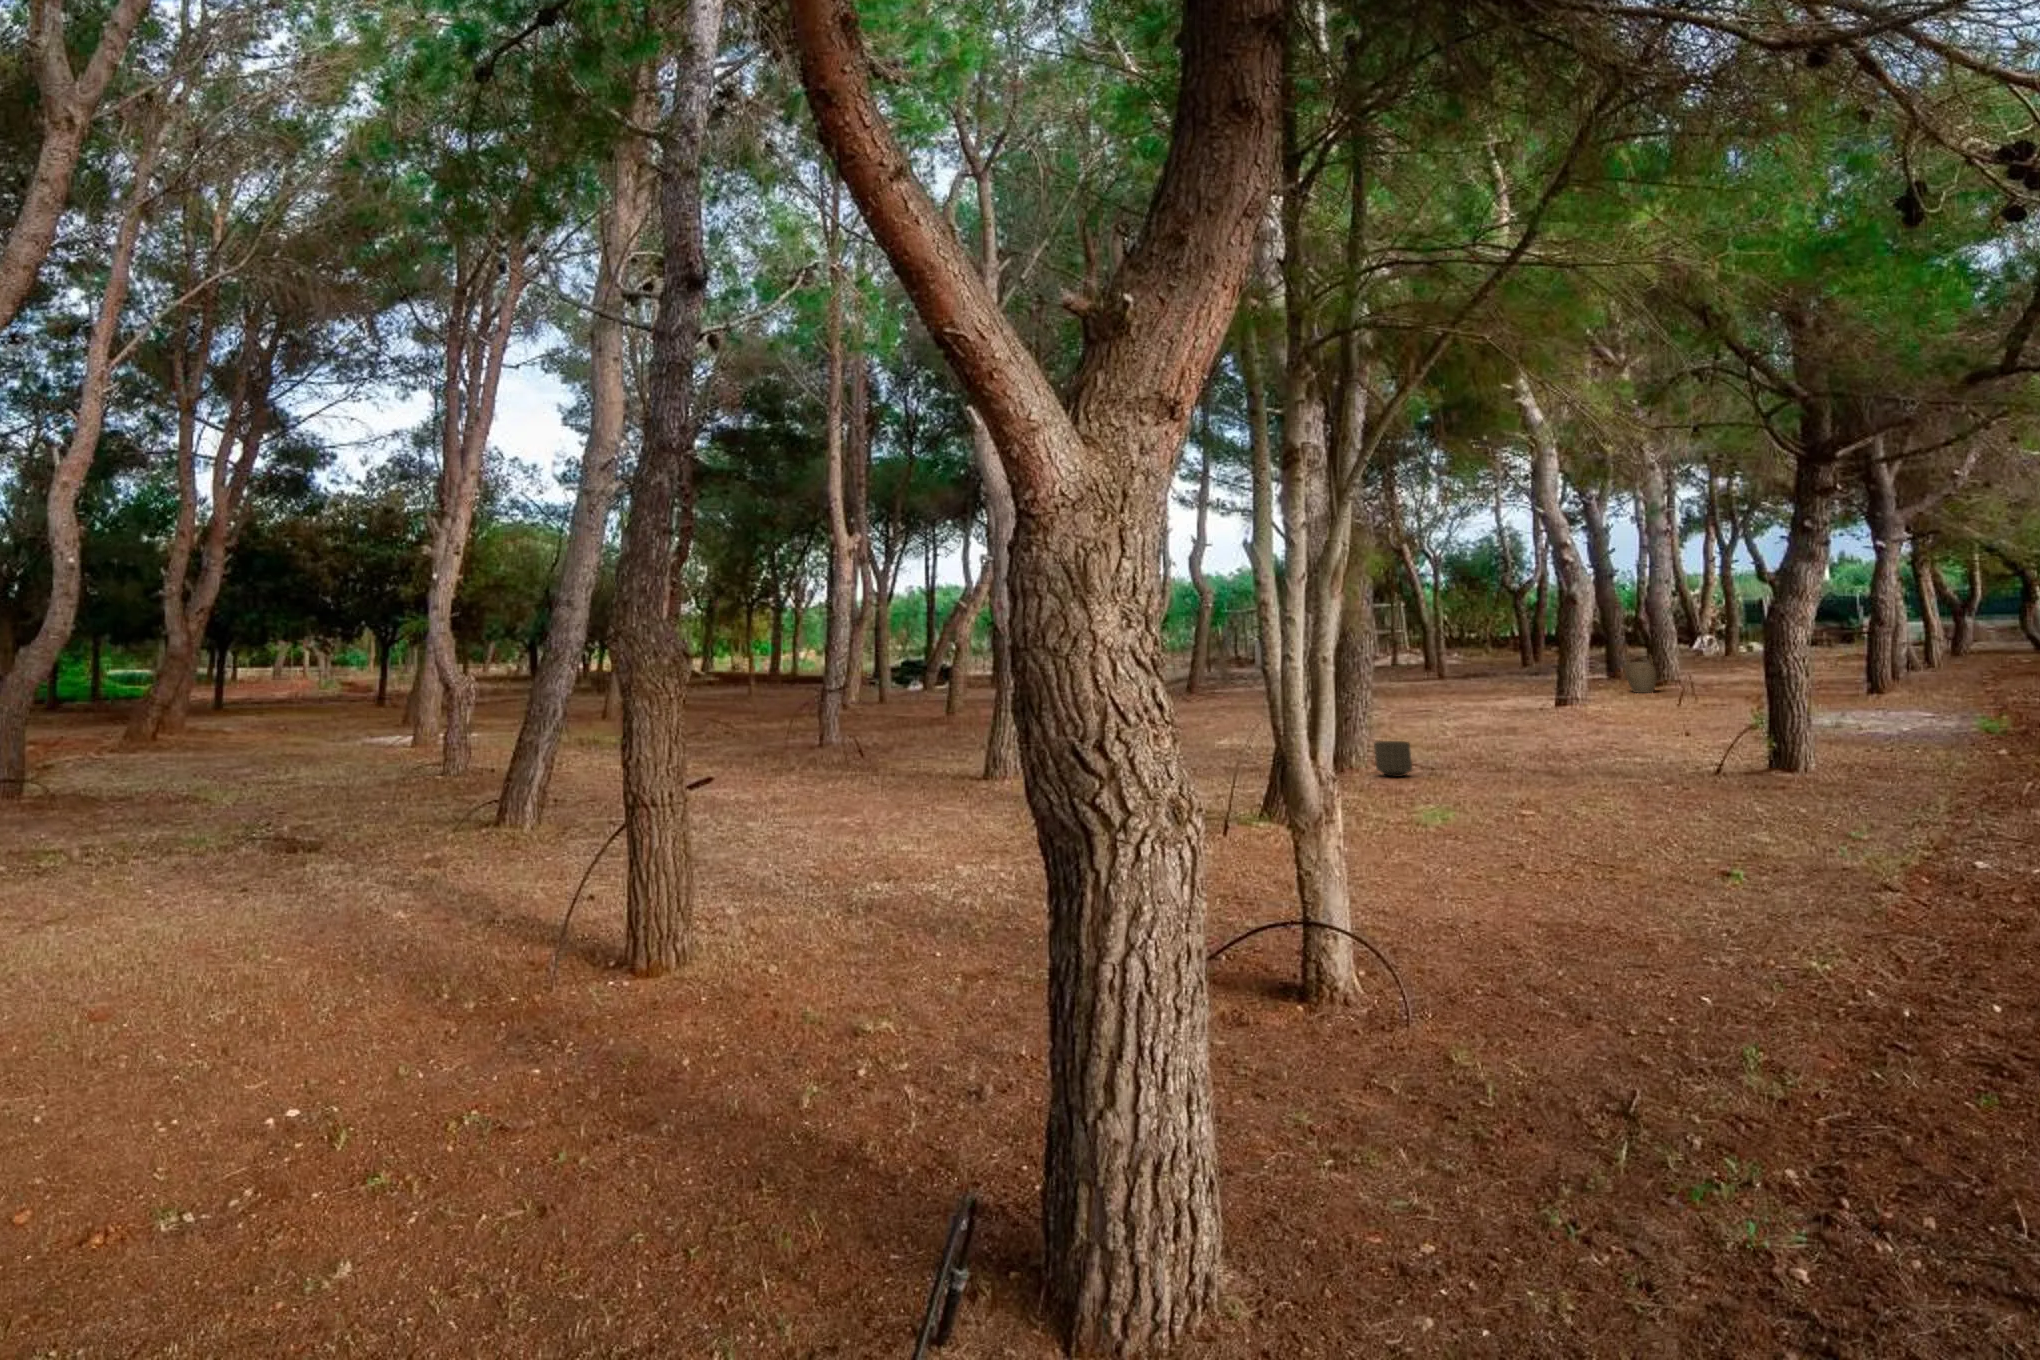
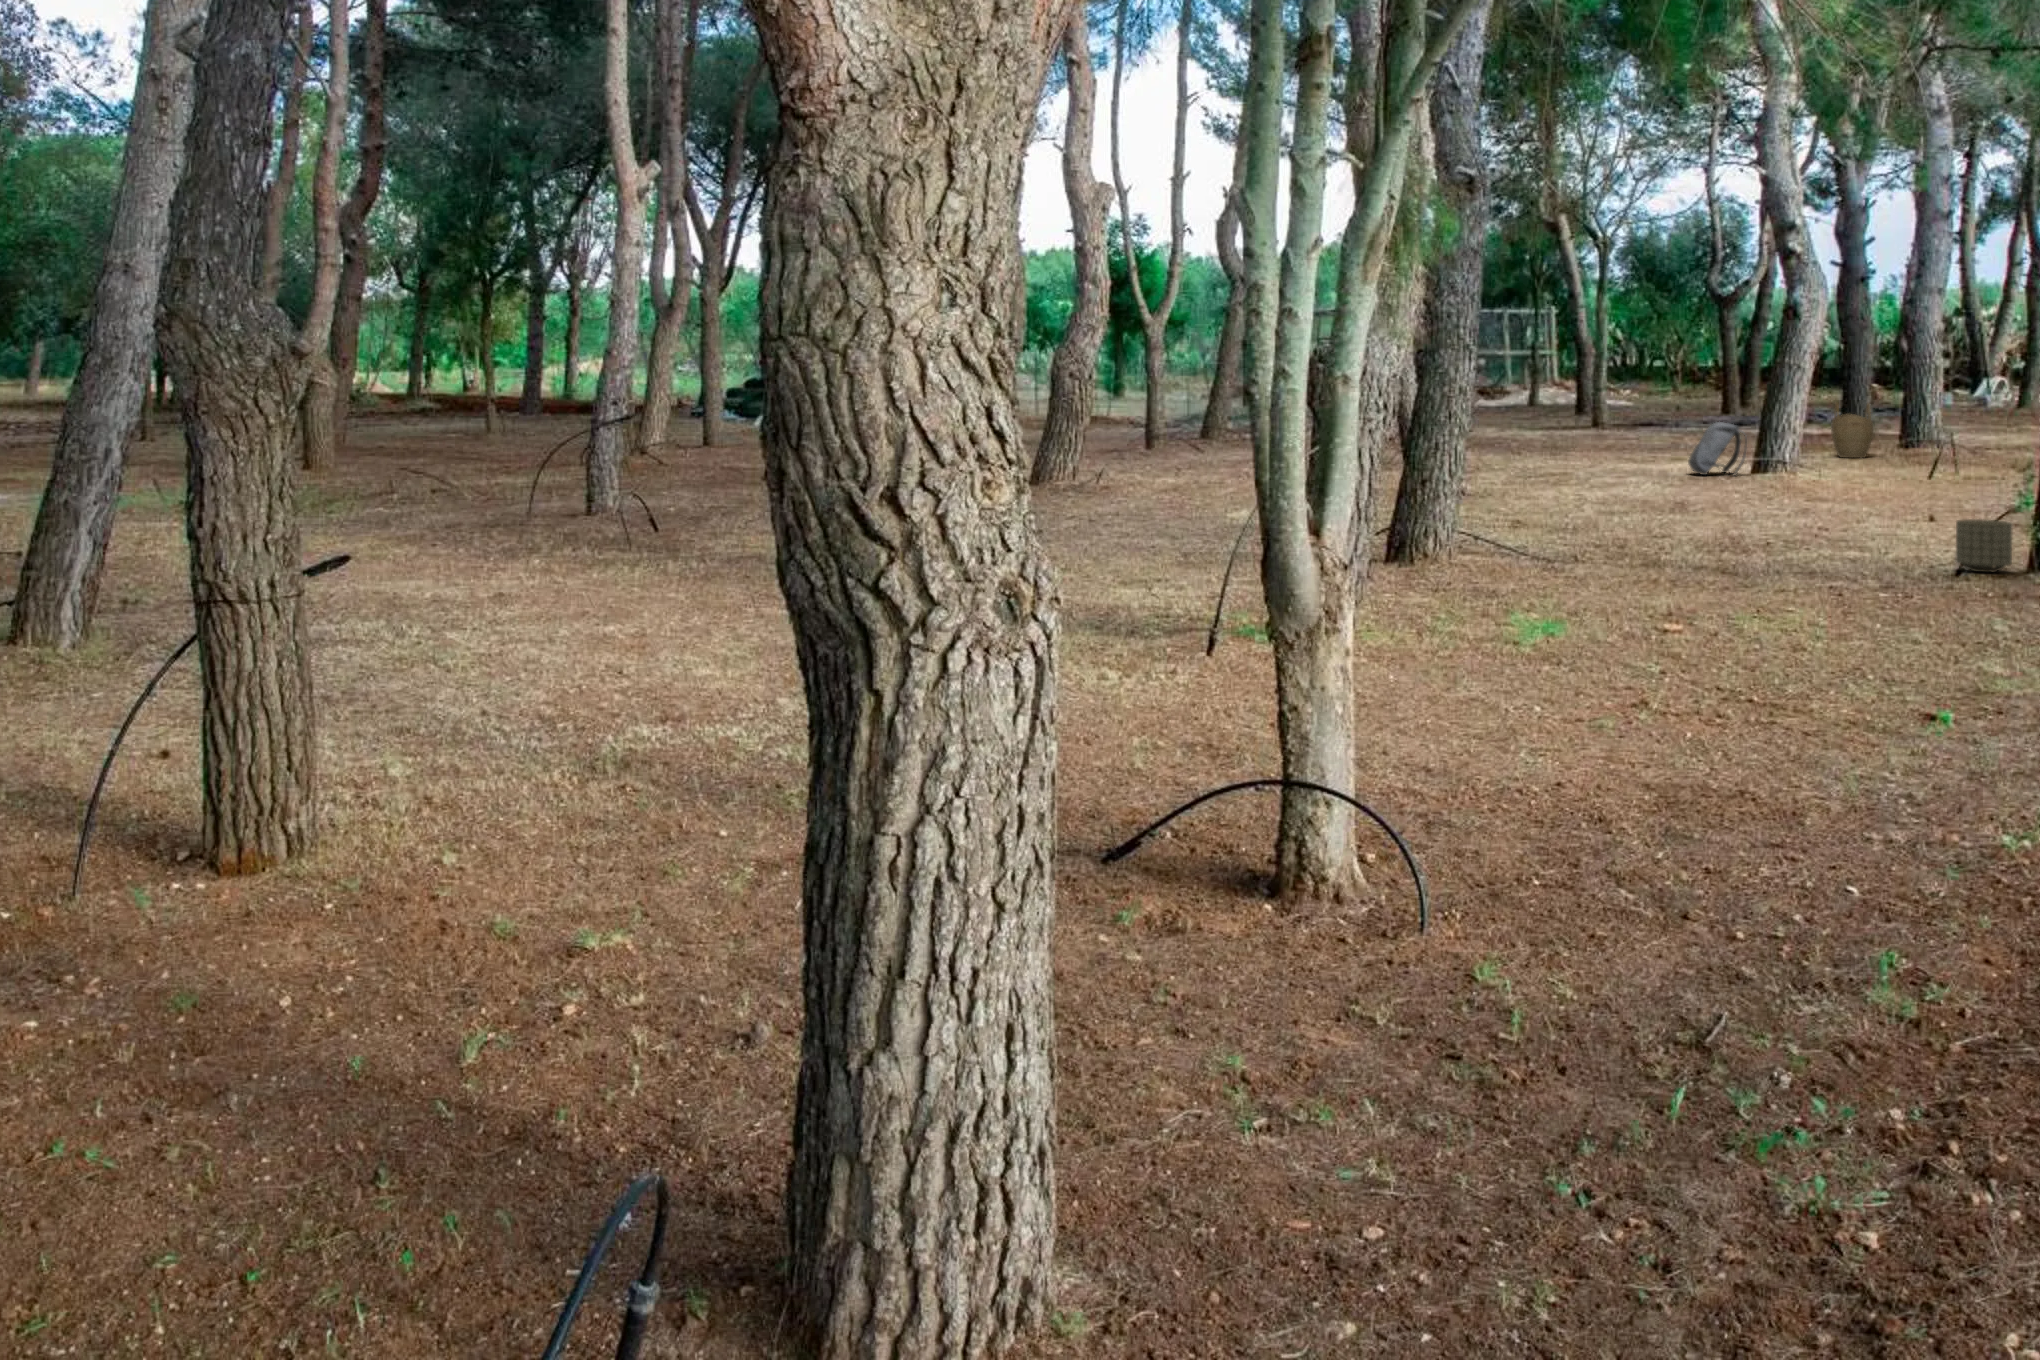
backpack: none [1527,670,1568,707] -> present [1688,422,1746,475]
planter: present [1374,741,1412,777] -> present [1956,519,2012,573]

